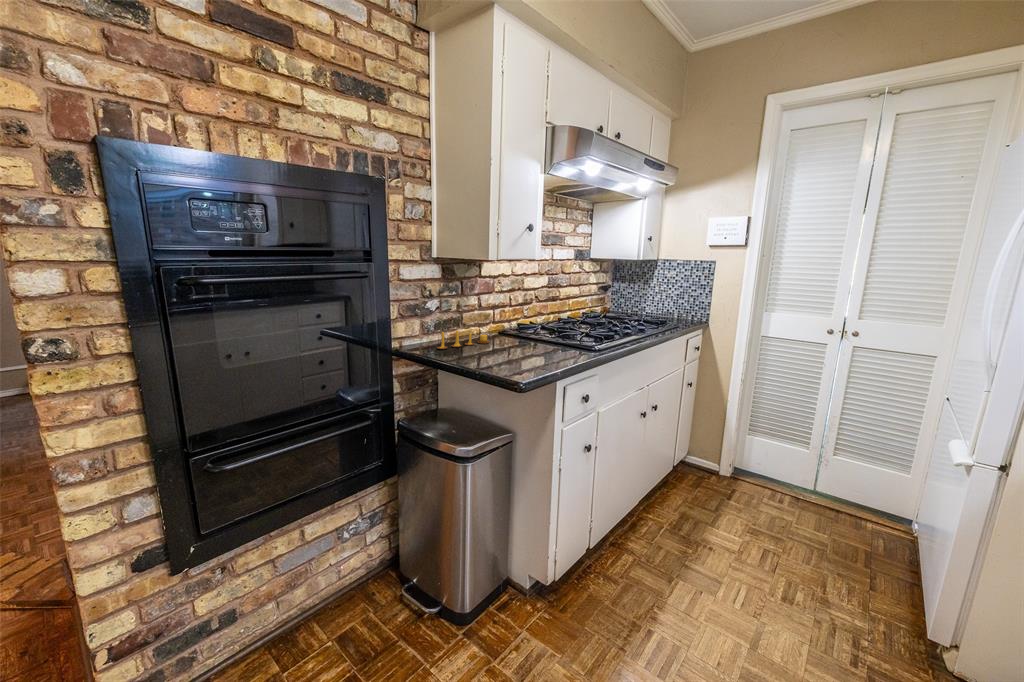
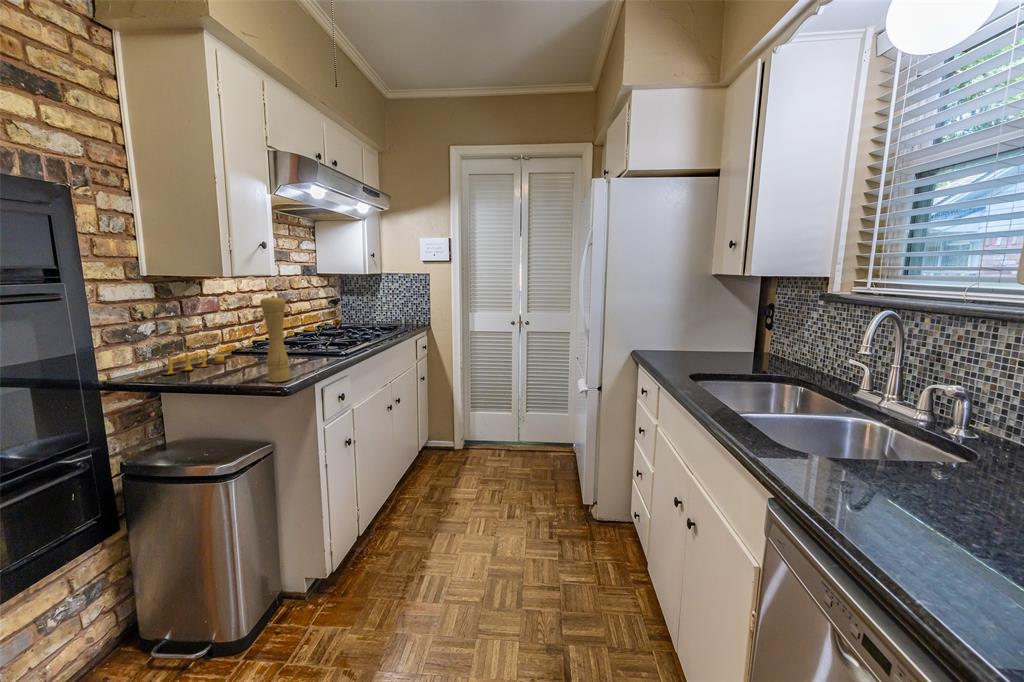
pepper mill: none [509,281,534,376] -> present [260,296,290,382]

